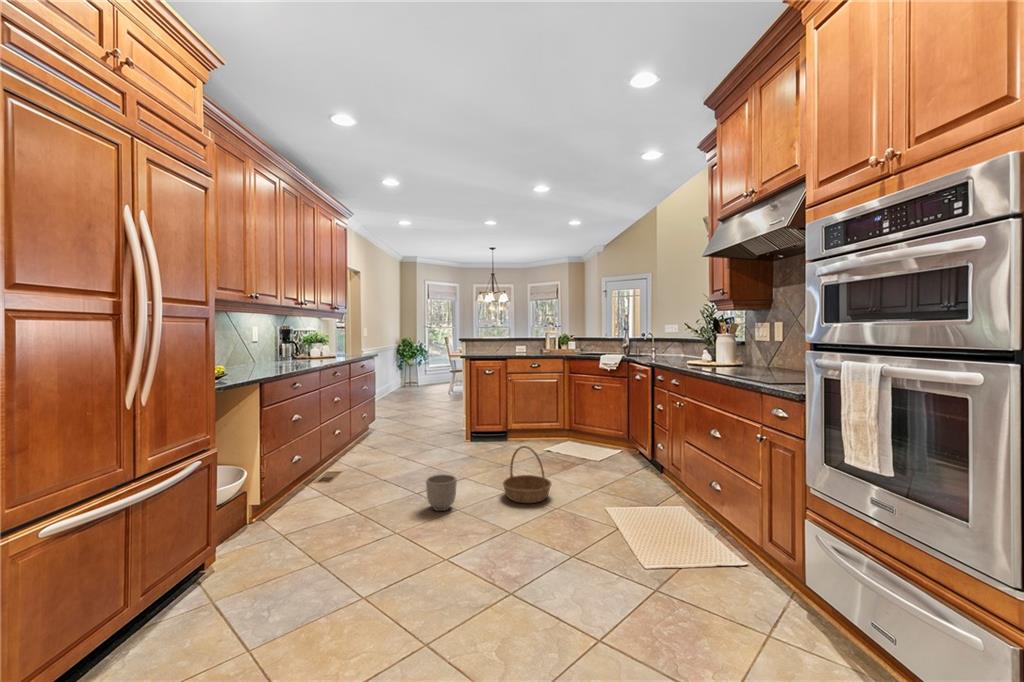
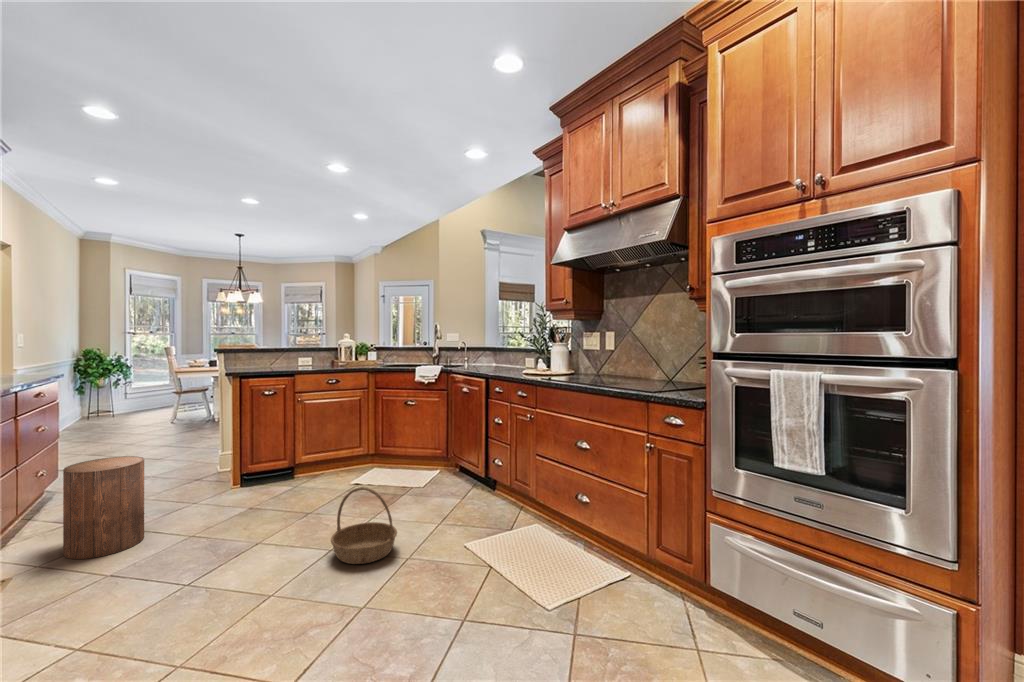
stool: none [366,408,406,468] -> present [63,456,144,559]
planter: present [426,474,457,511] -> none [219,549,271,609]

